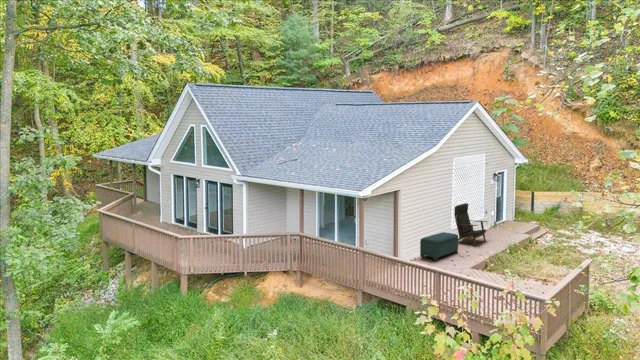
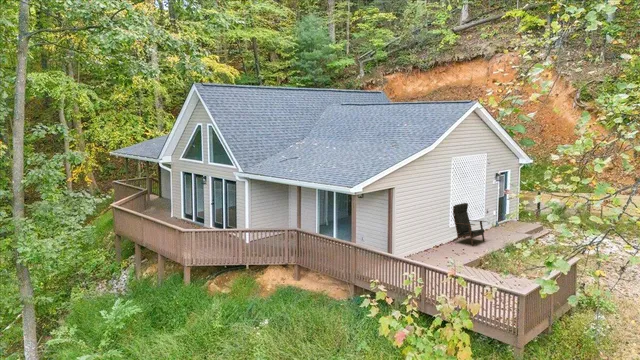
bench: present [420,232,458,260] -> none [415,231,454,258]

